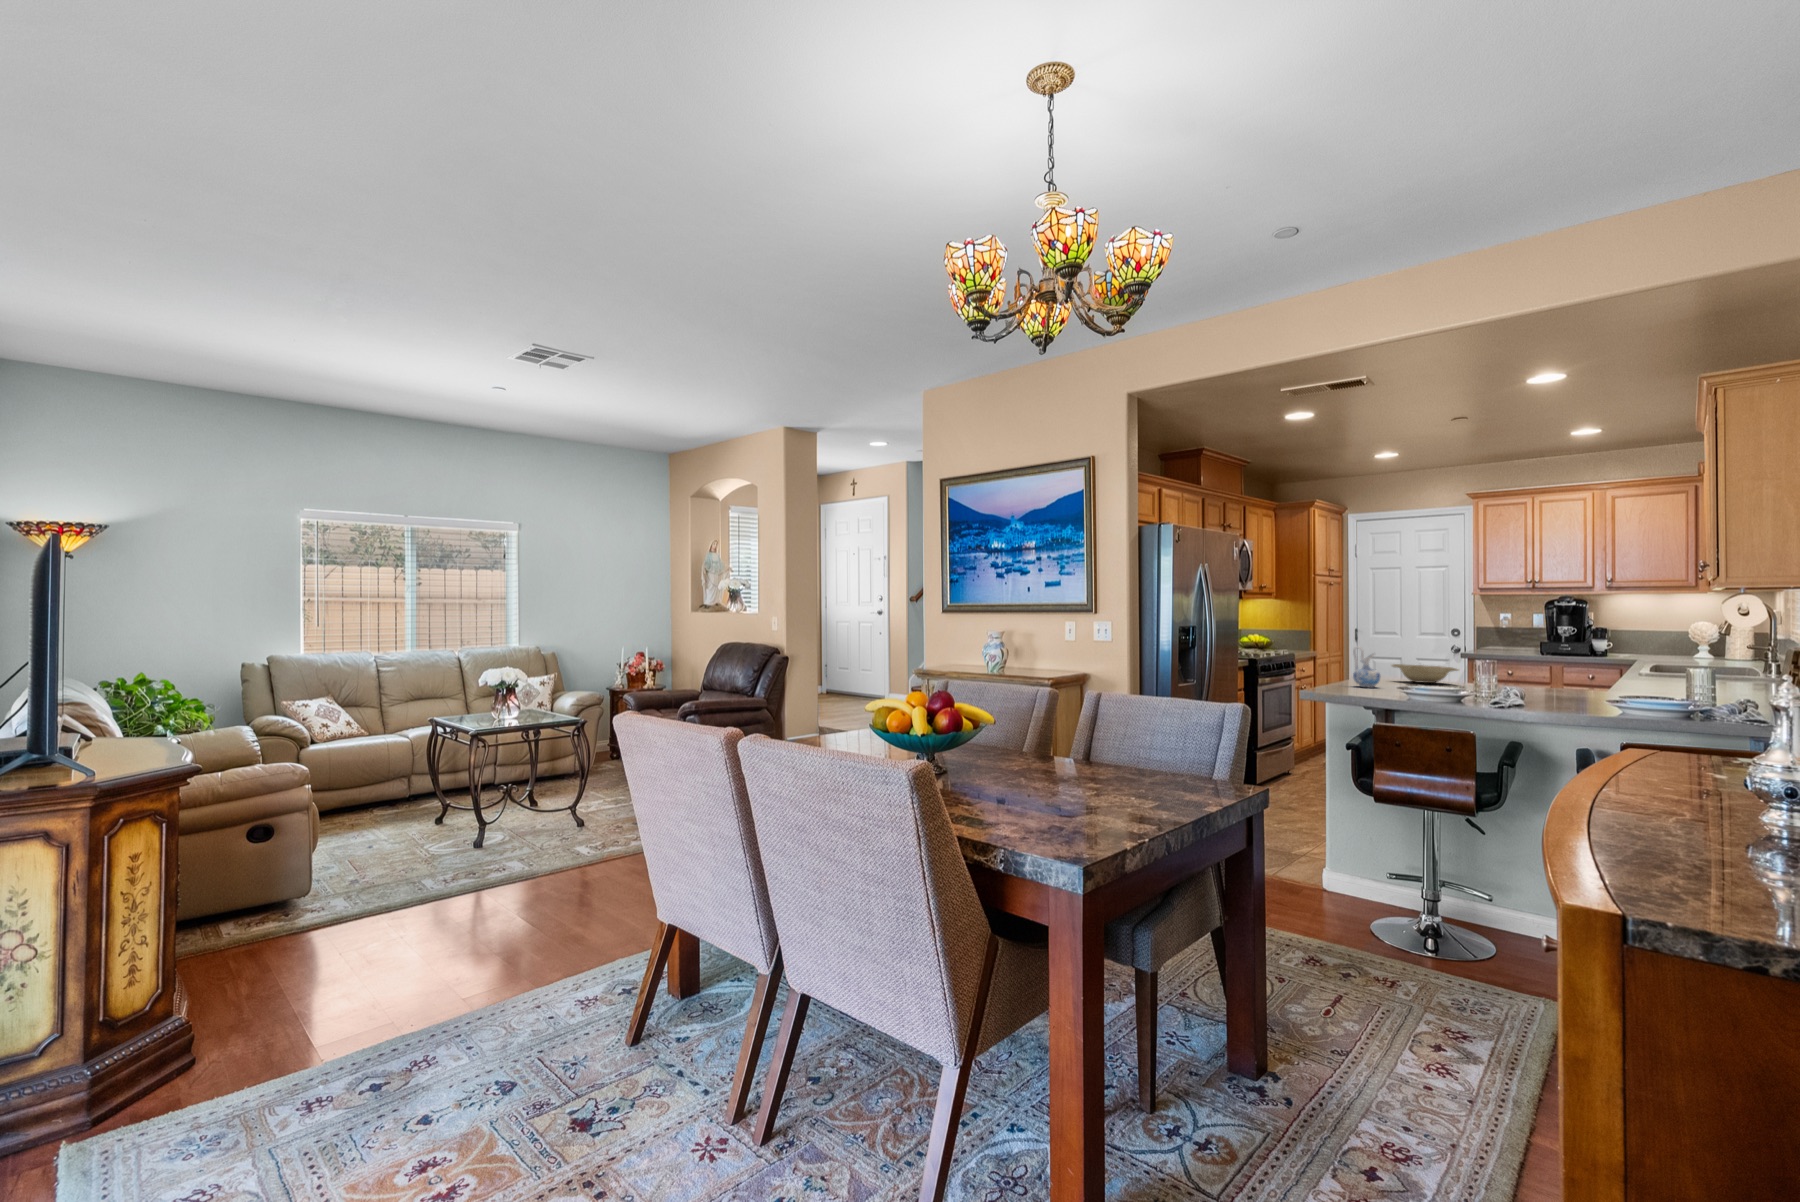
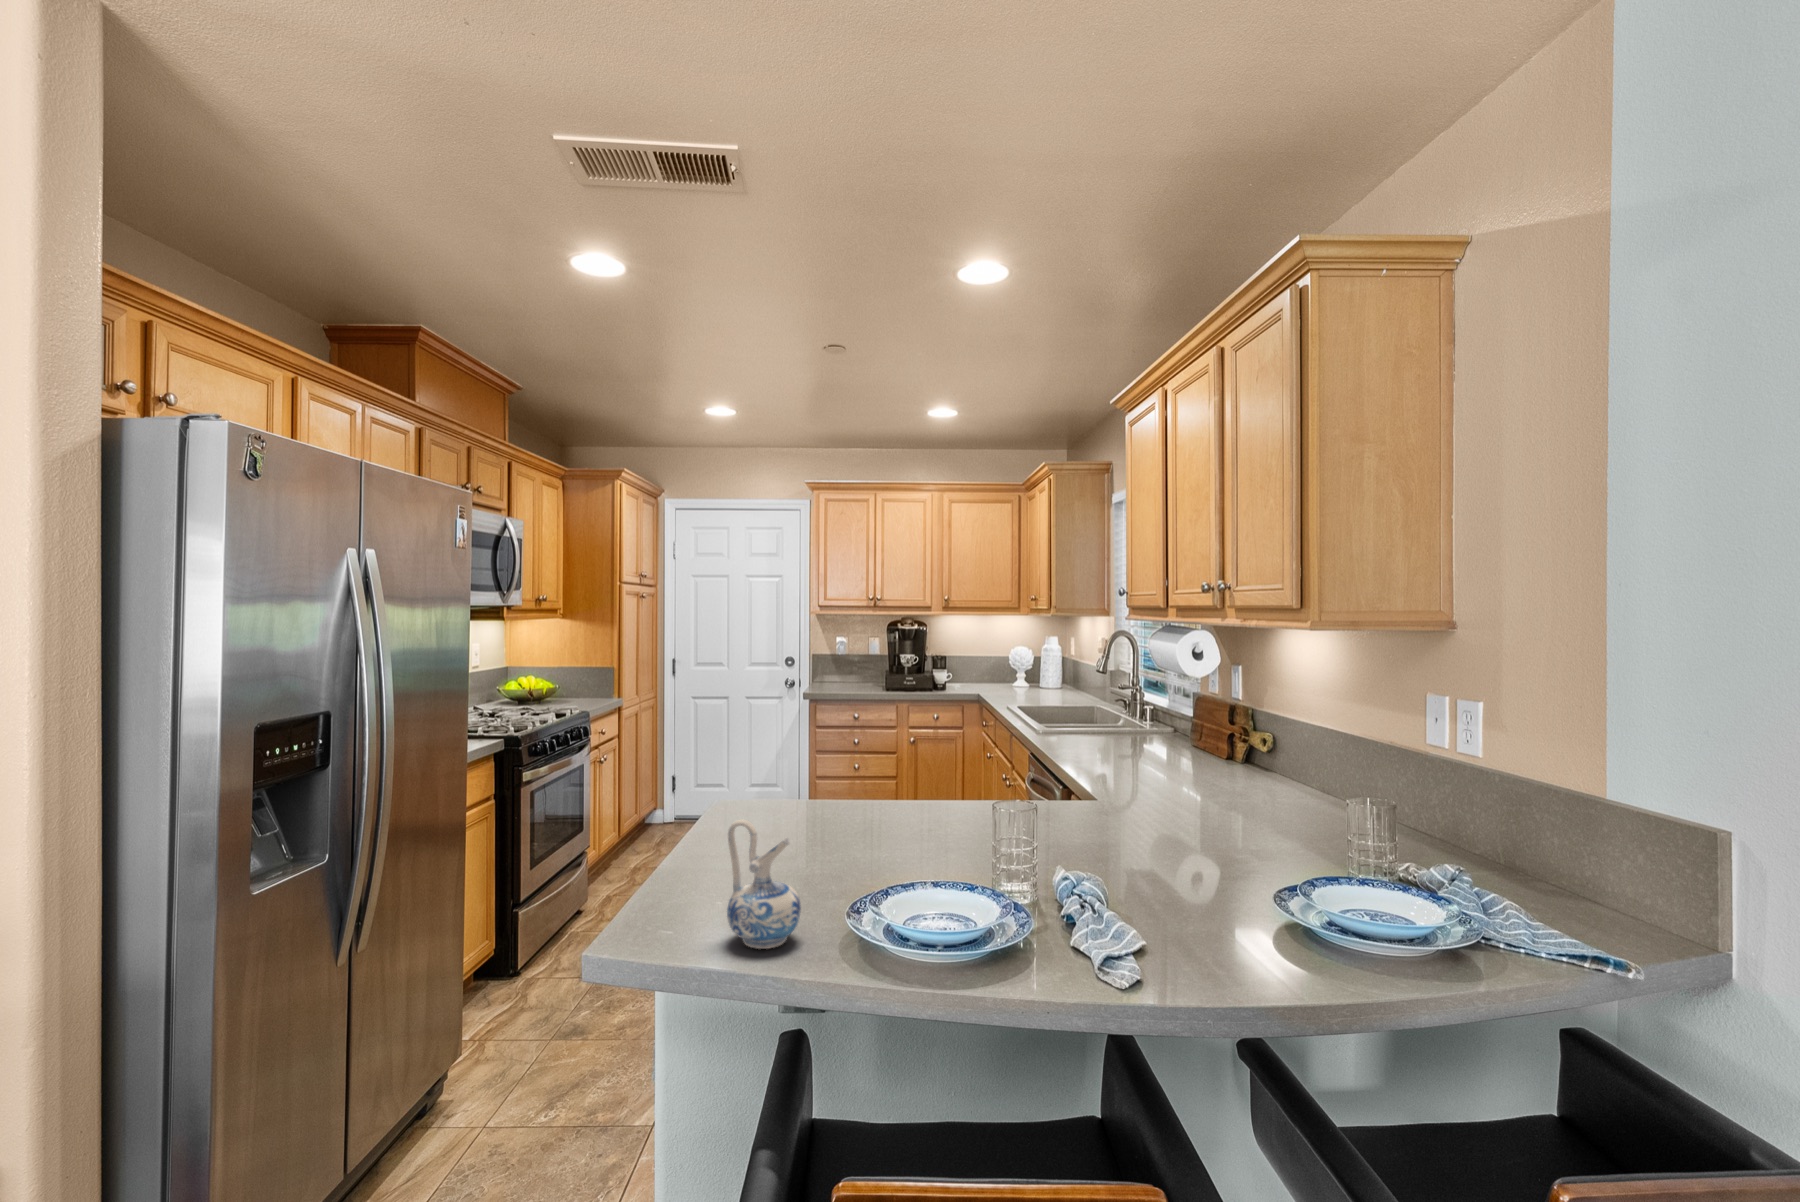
decorative bowl: present [1392,664,1458,683] -> none [791,804,929,857]

